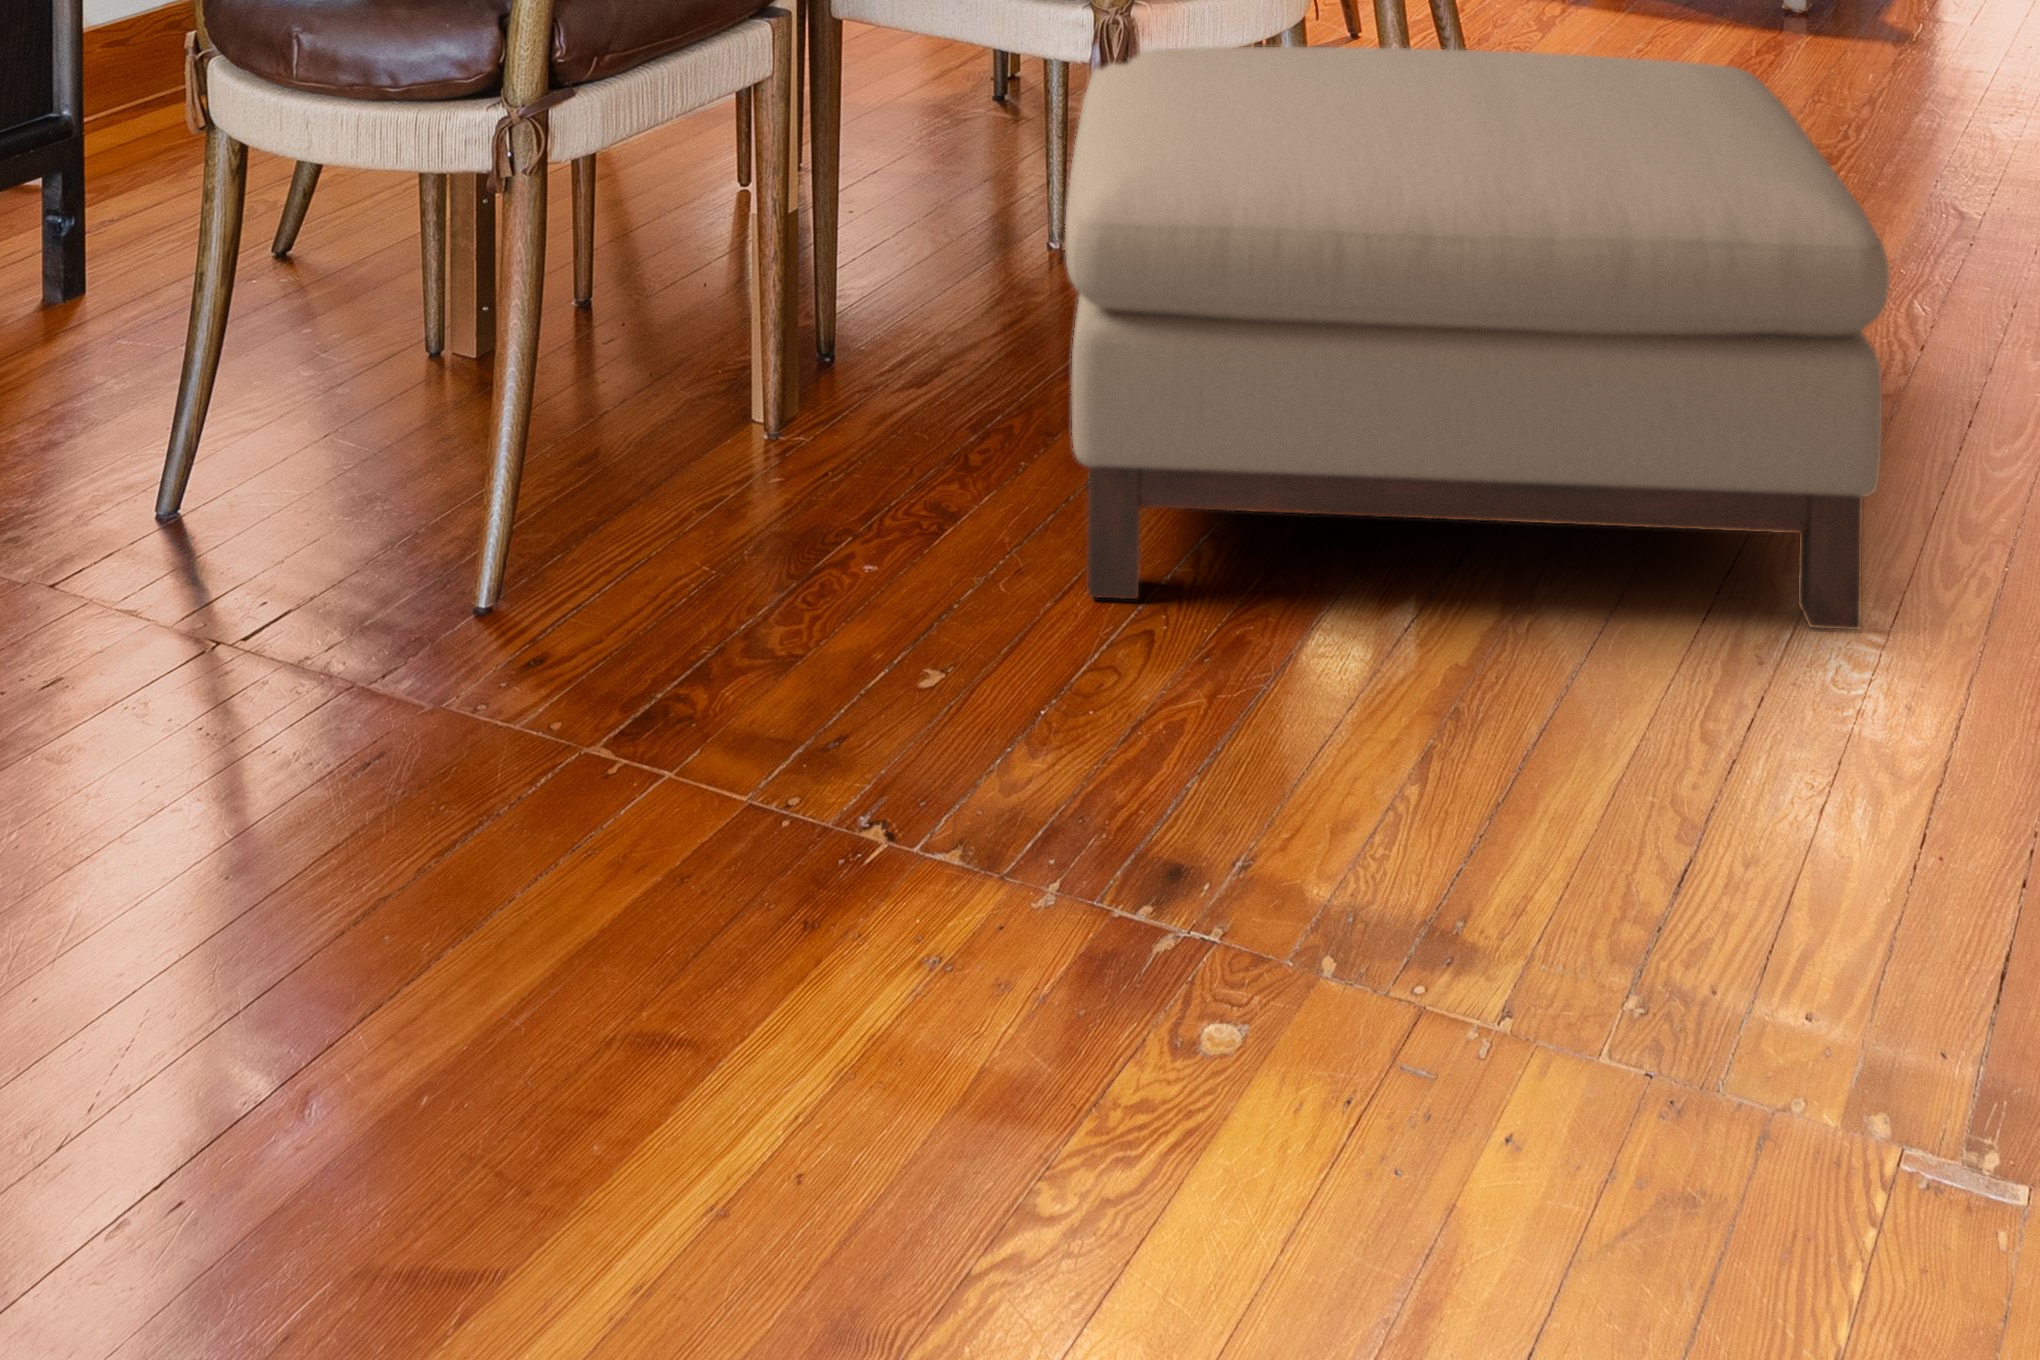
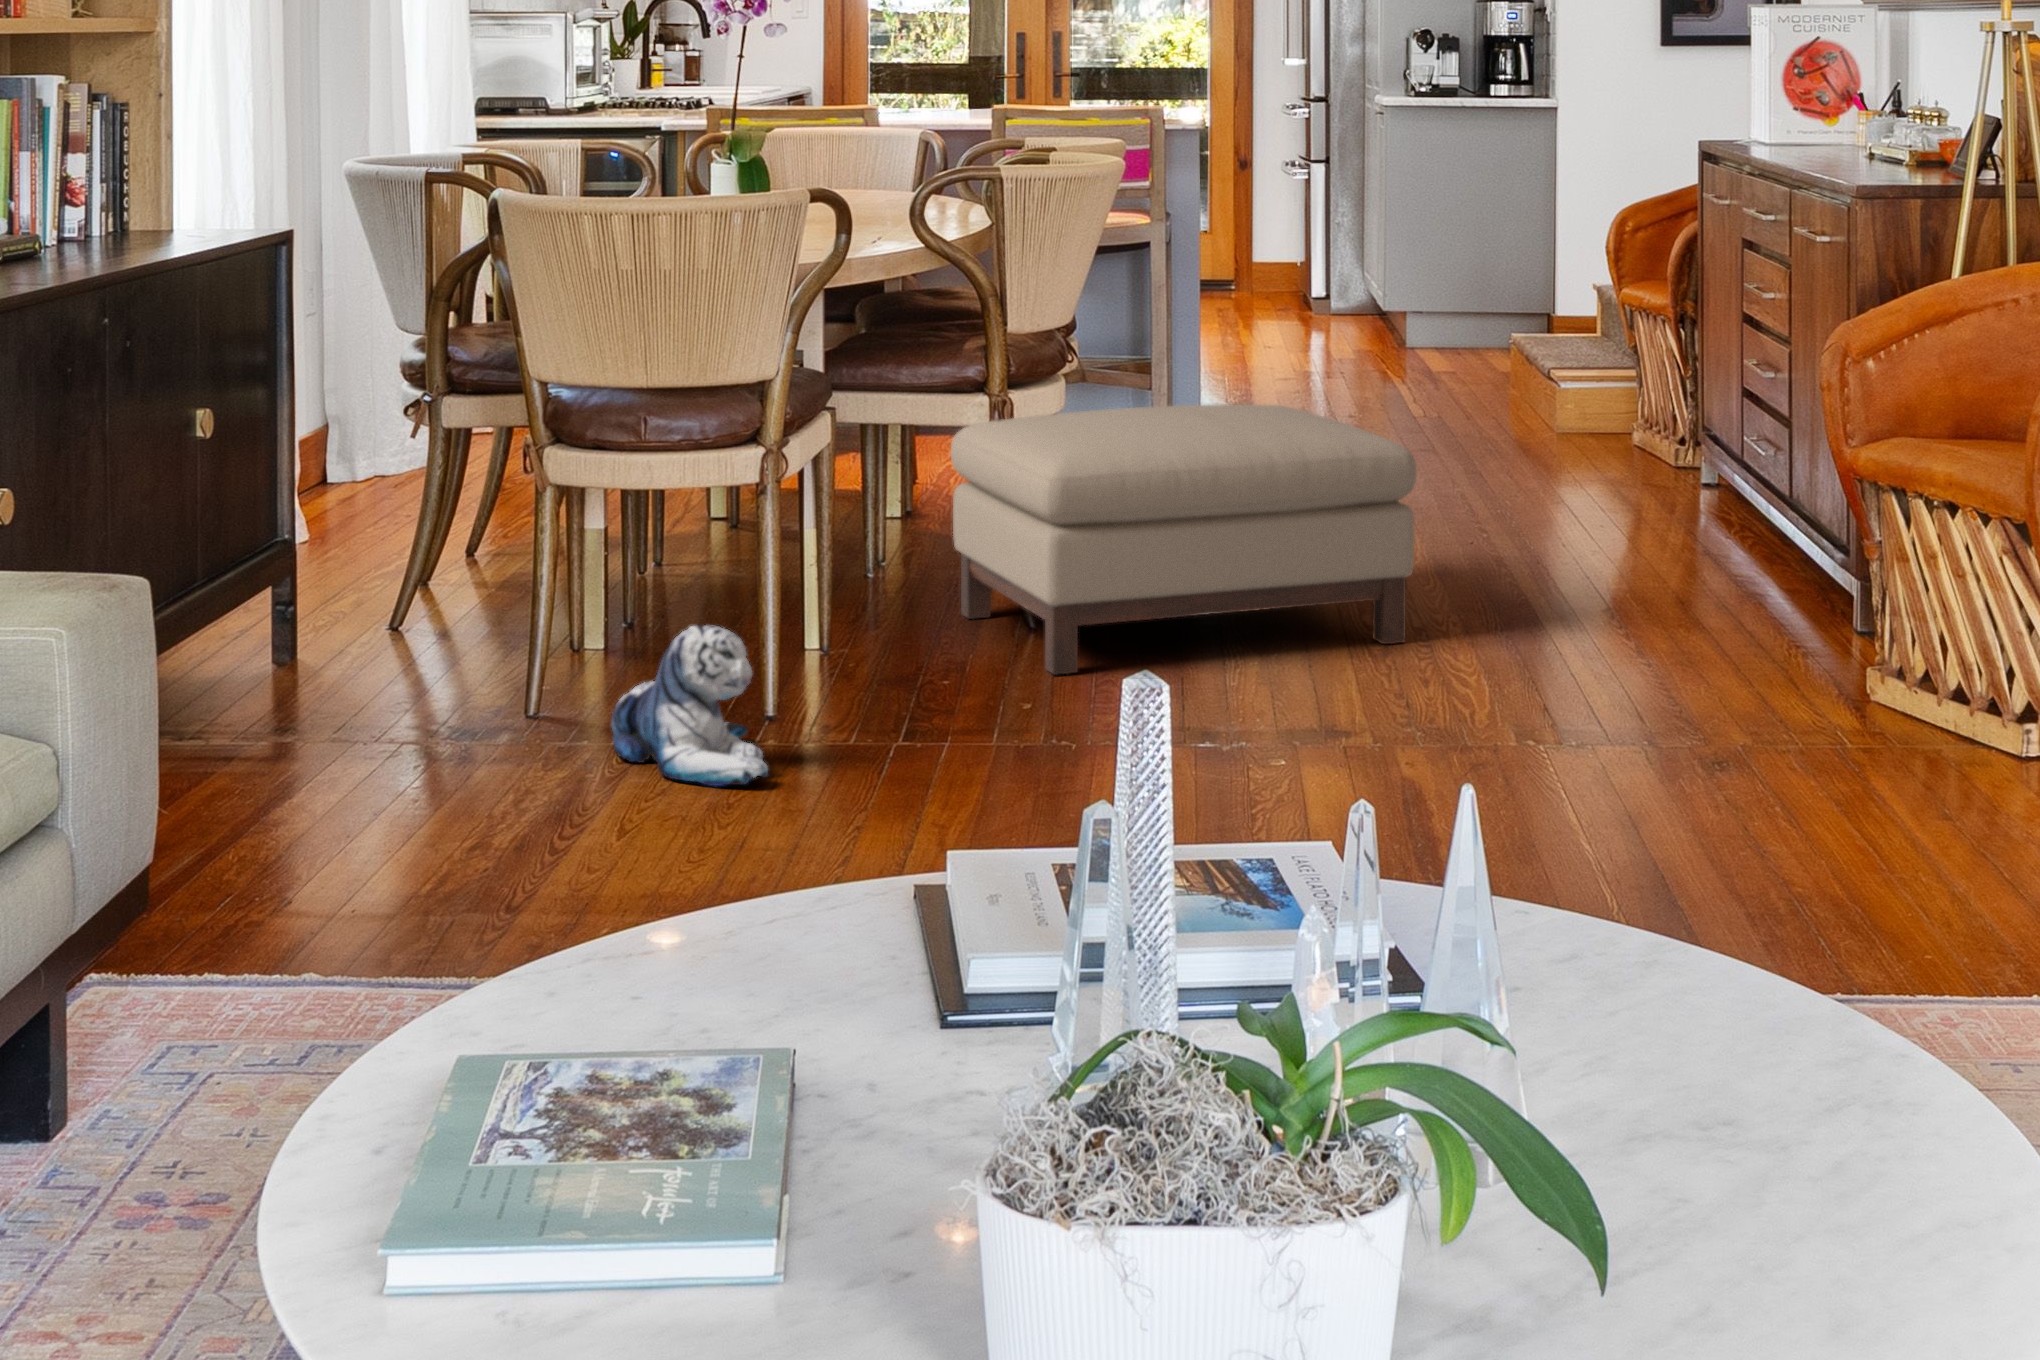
plush toy: none [103,483,368,850] -> present [611,625,768,786]

